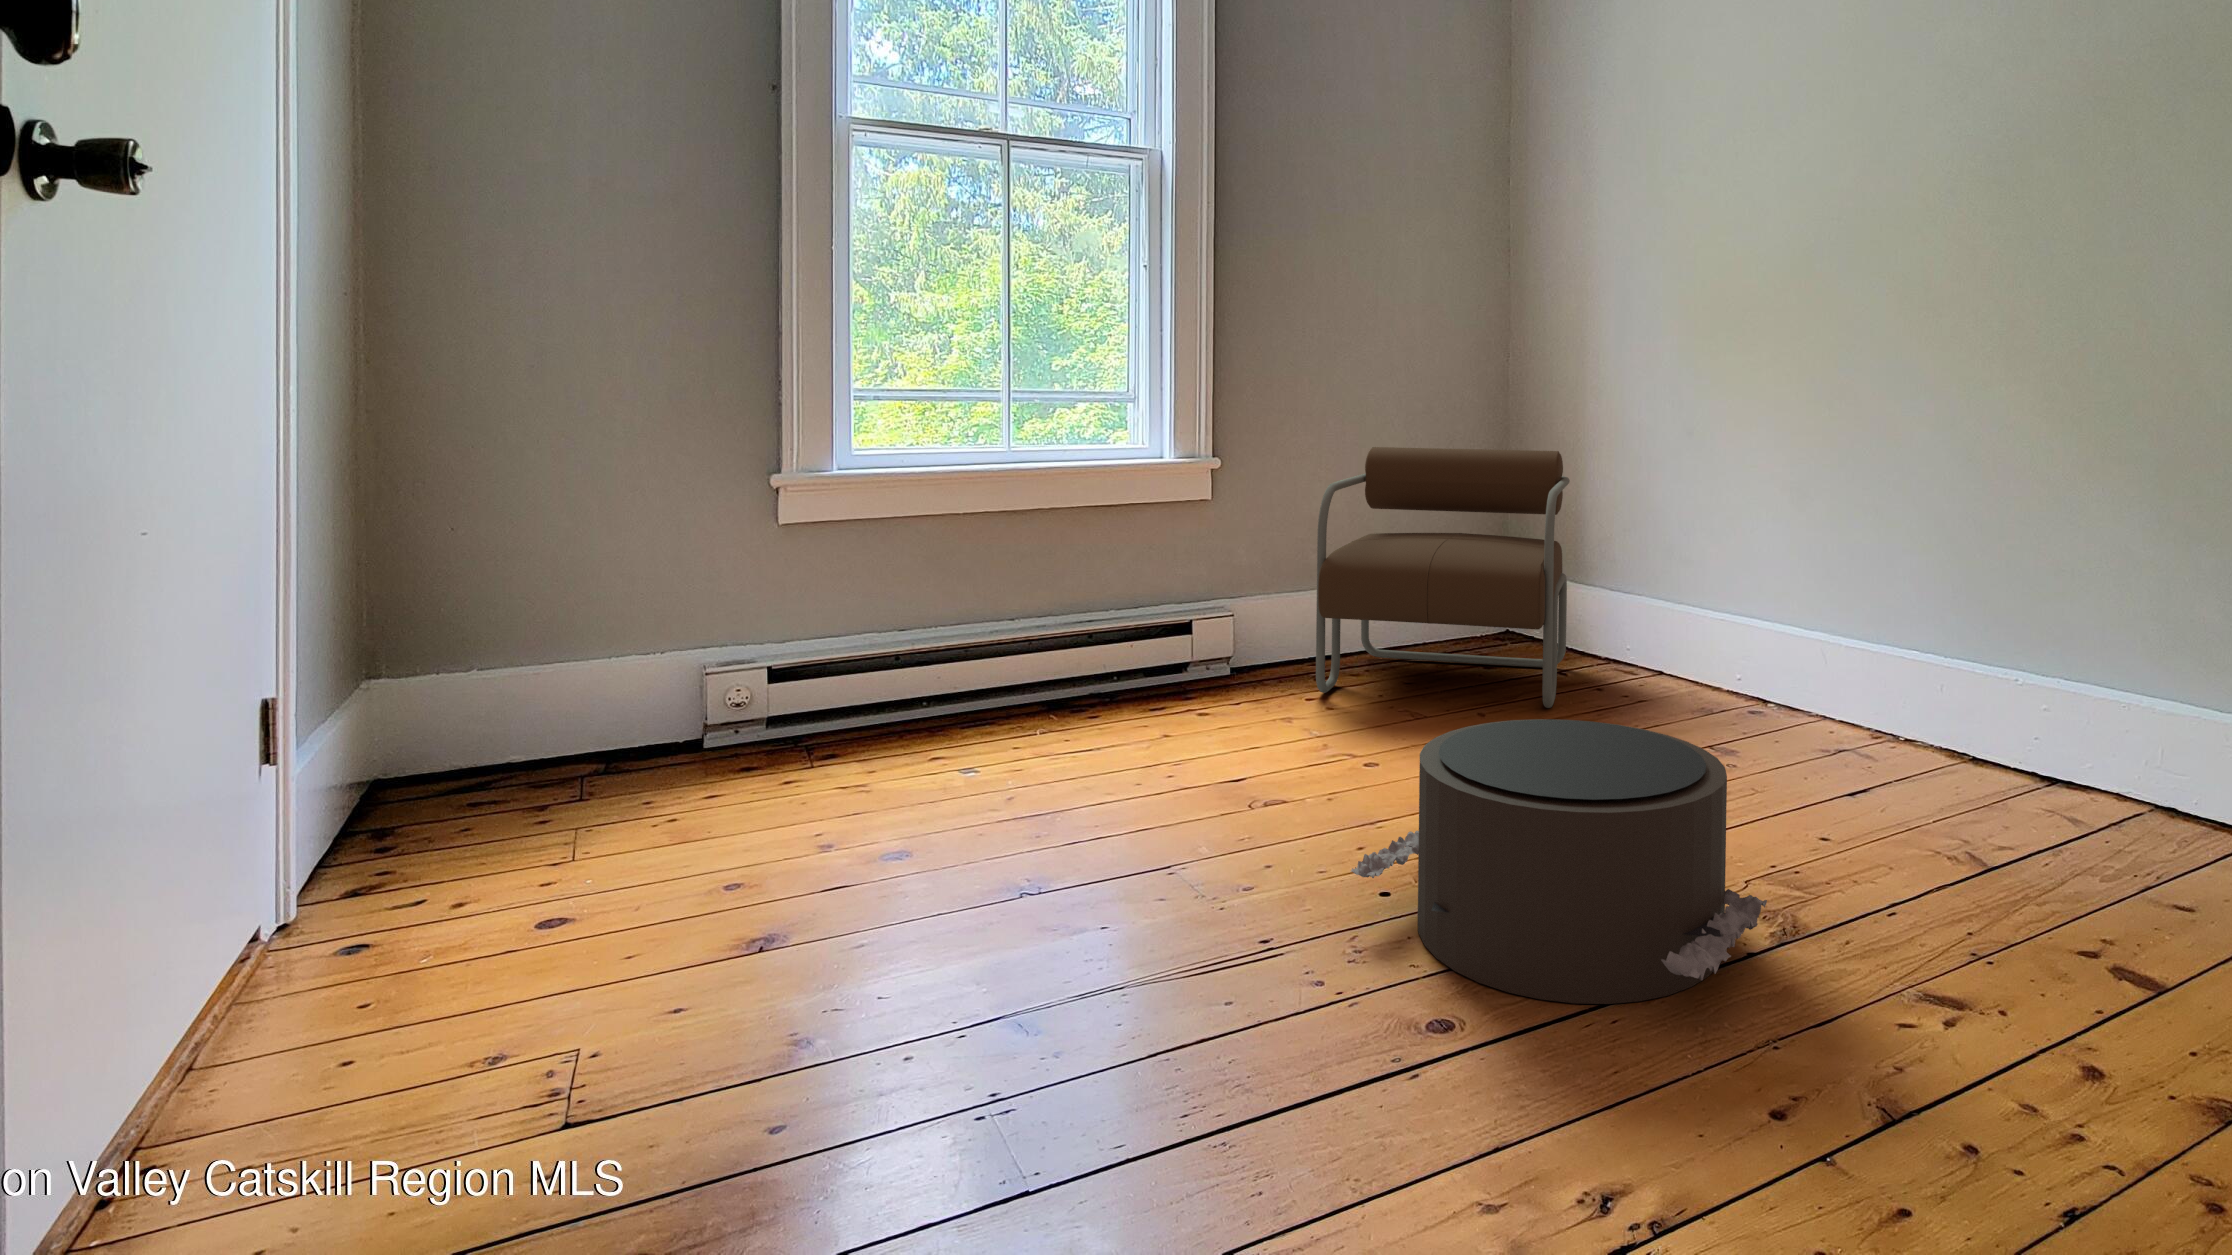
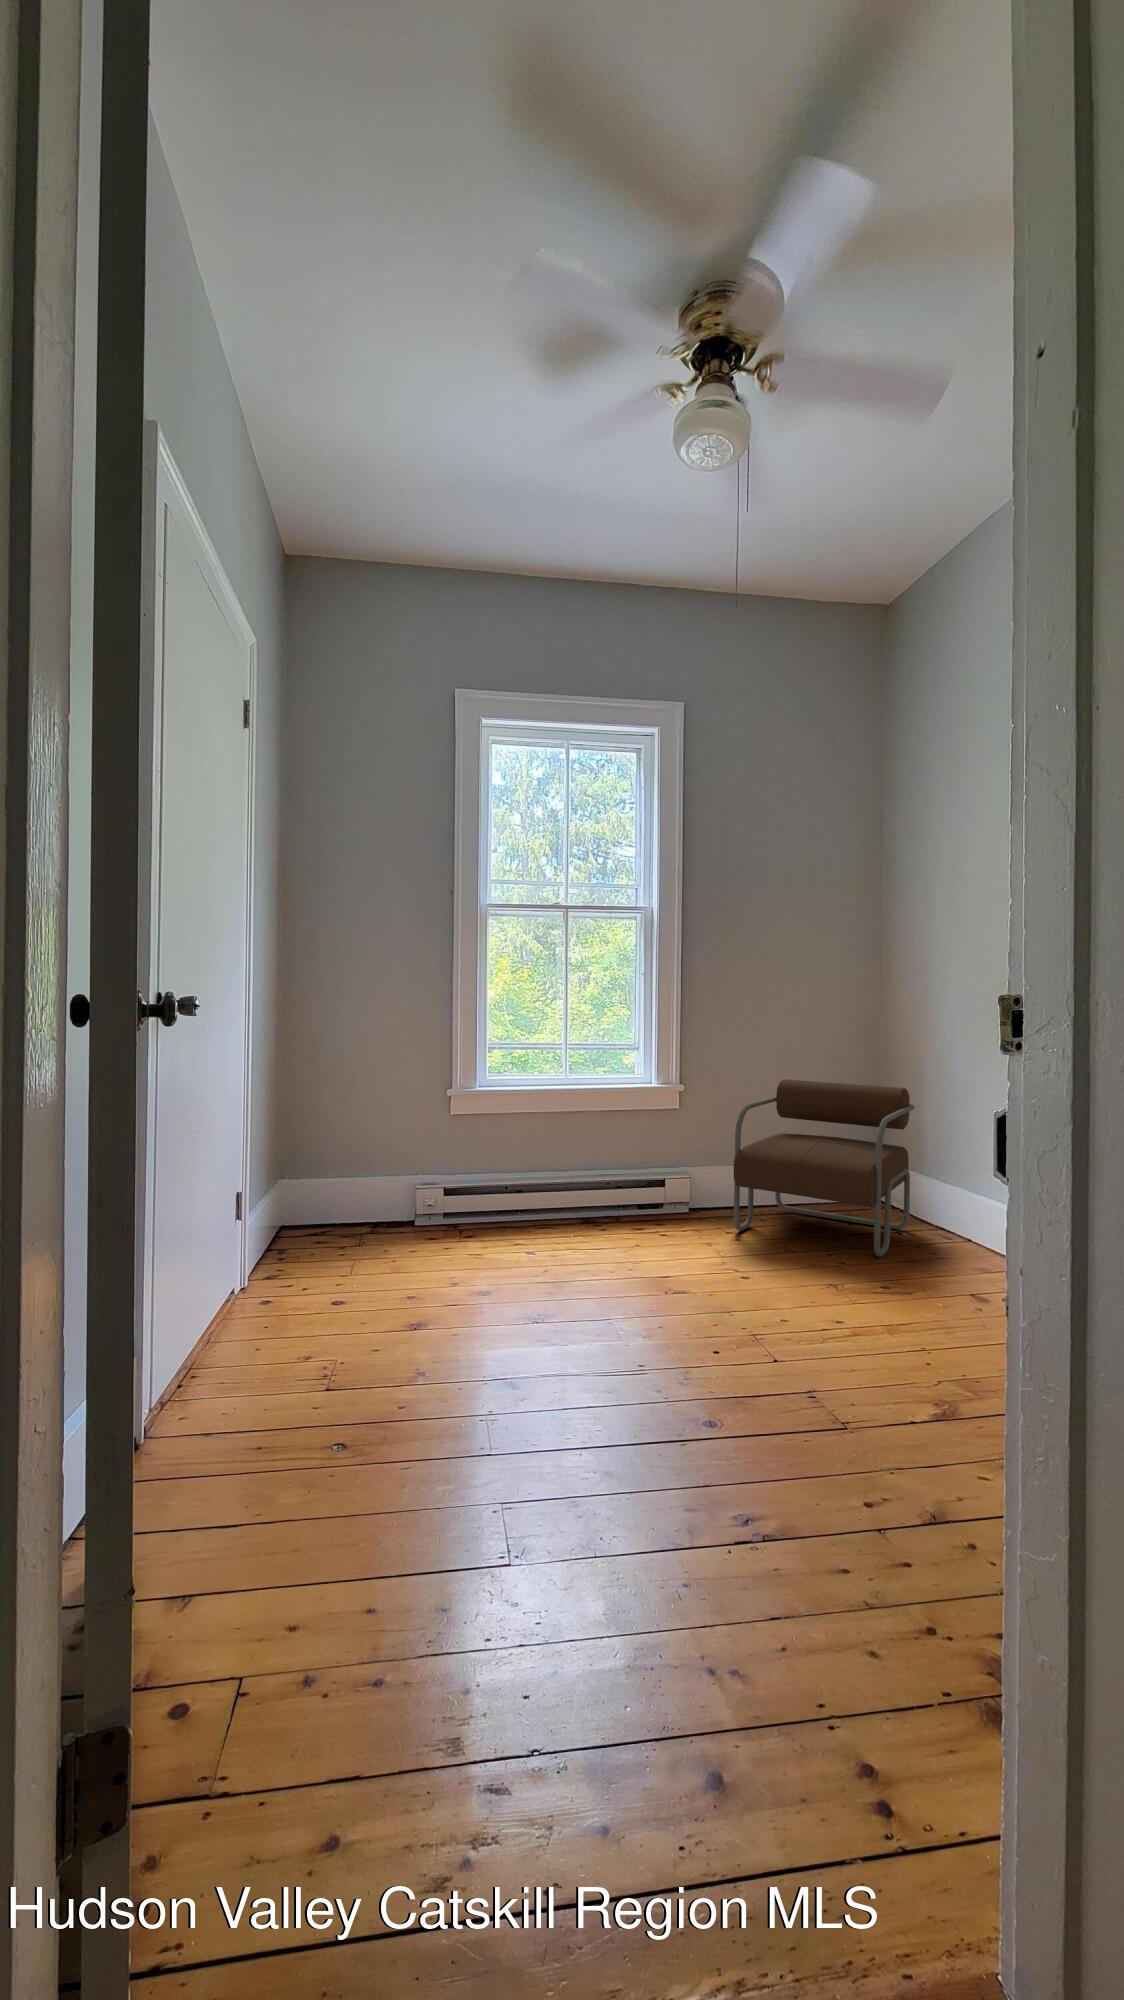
pouf: present [1351,719,1767,1004] -> none [688,1266,920,1435]

